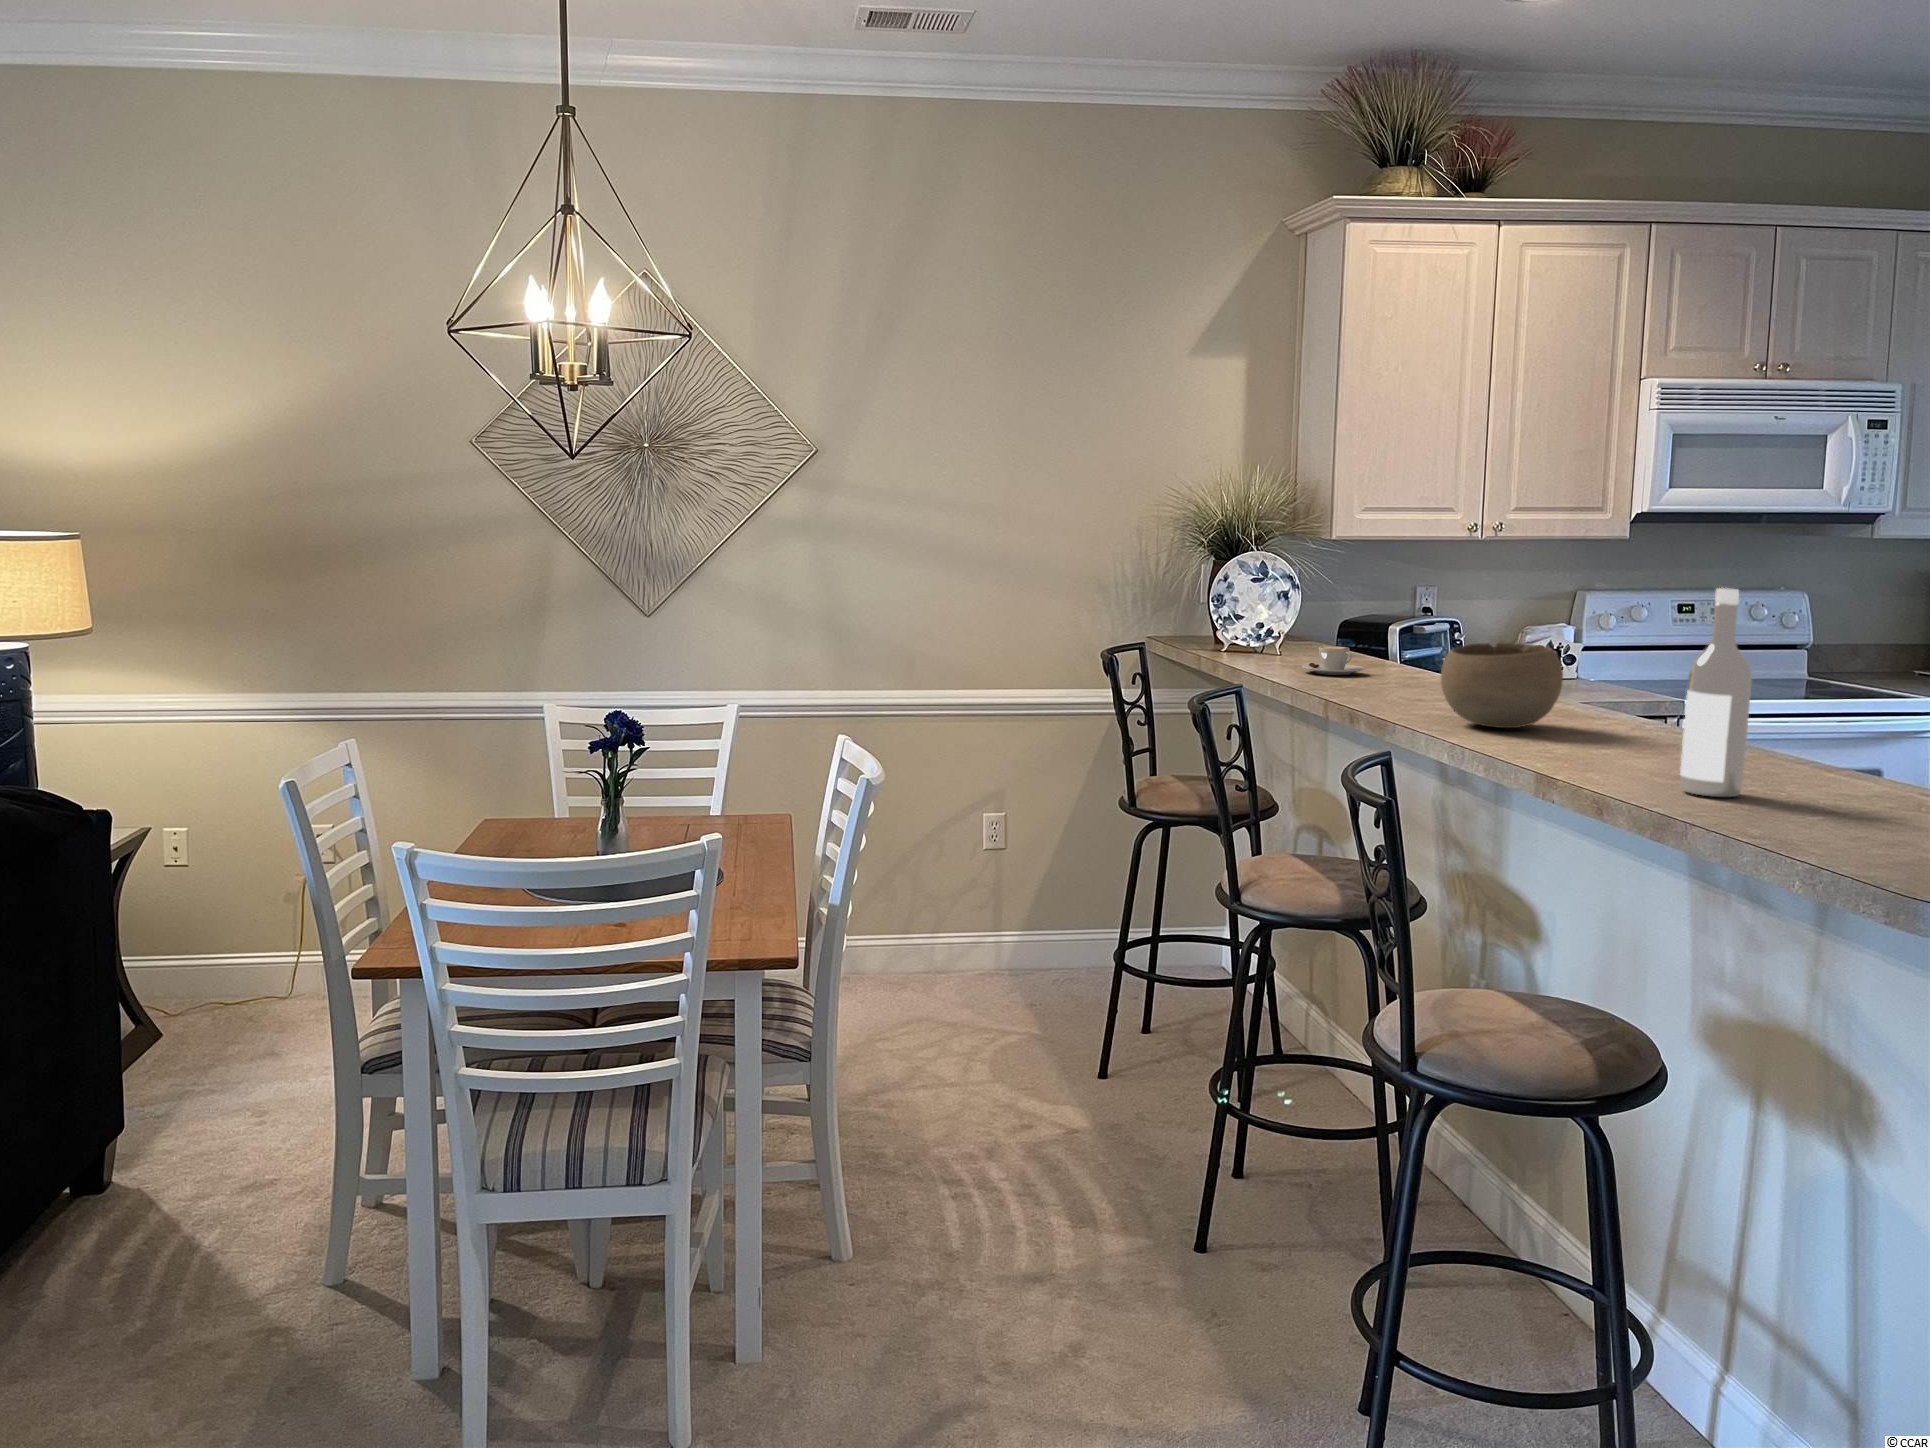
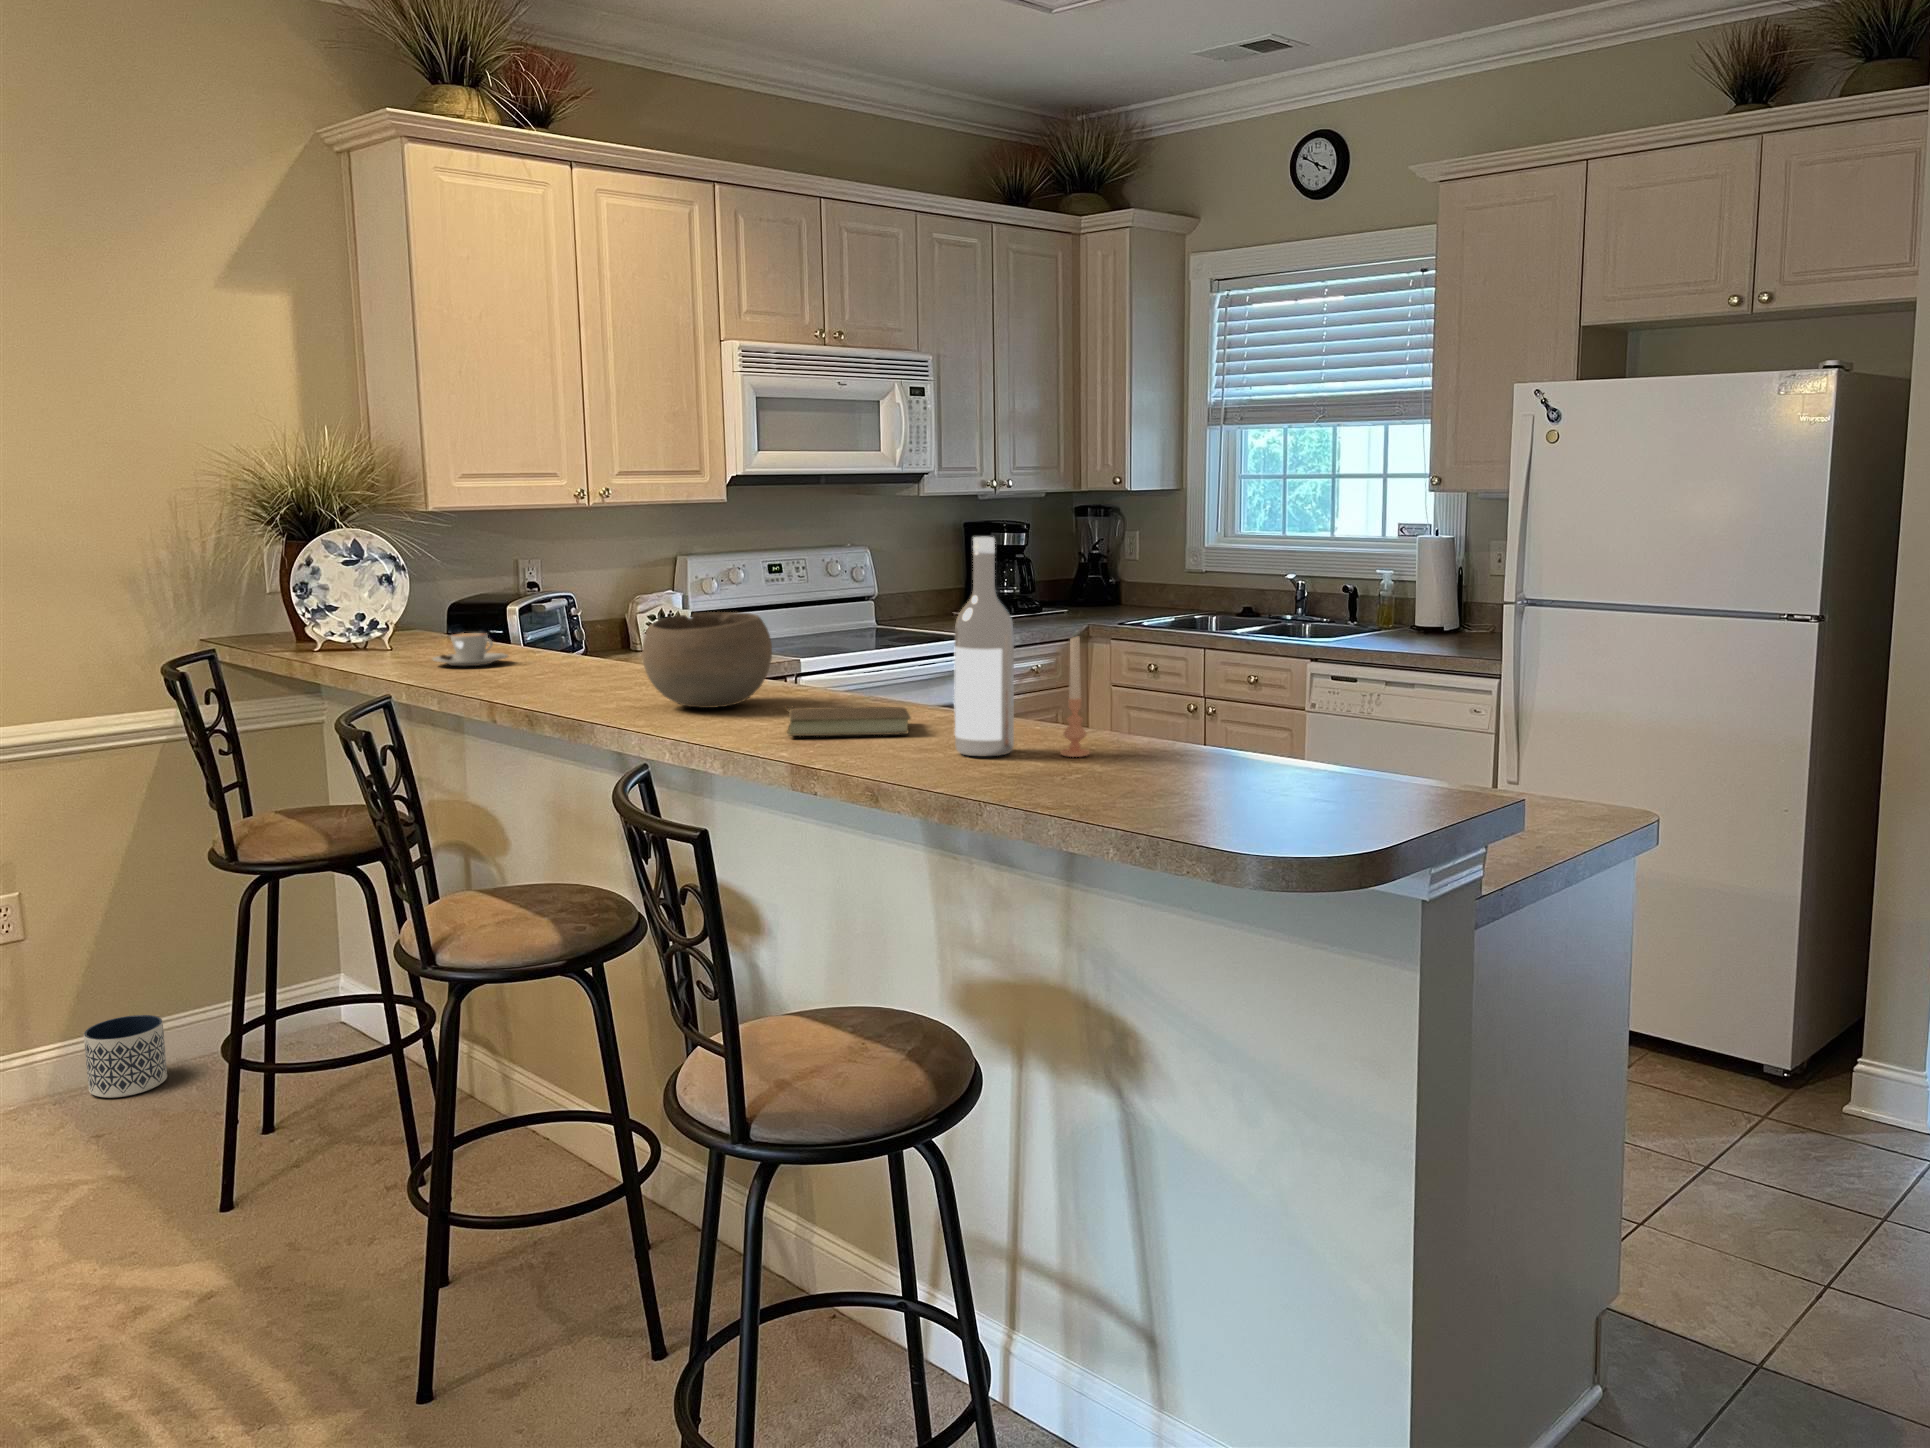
candle: none [1788,690,1822,810] -> present [1060,637,1090,757]
book: none [1535,731,1669,769] -> present [786,706,910,736]
planter: none [1036,922,1090,982] -> present [84,1015,167,1098]

